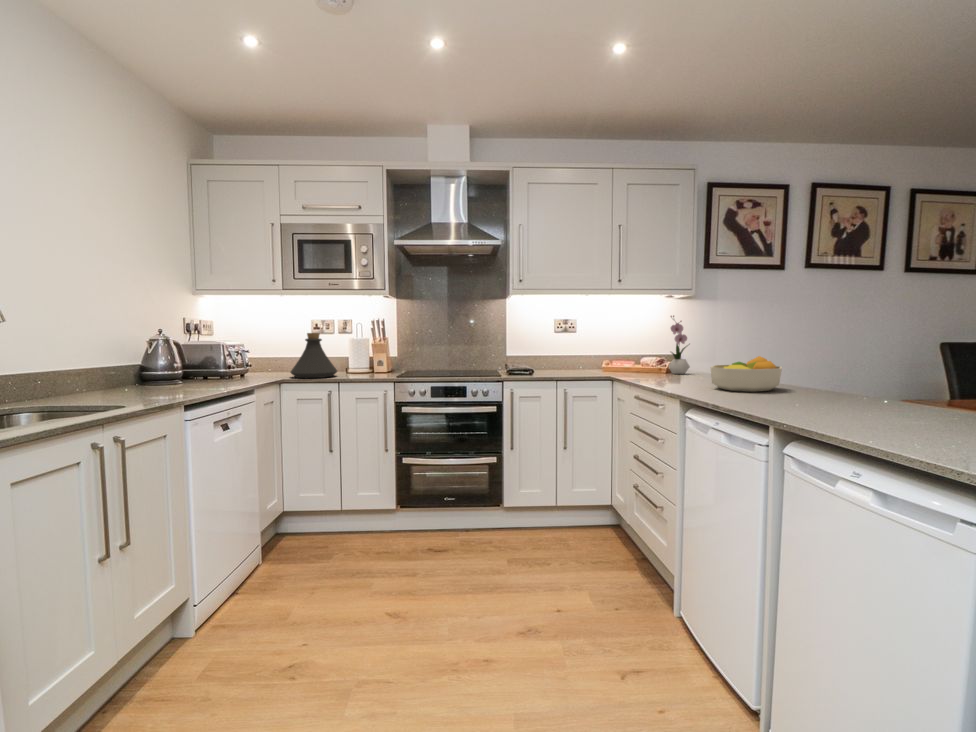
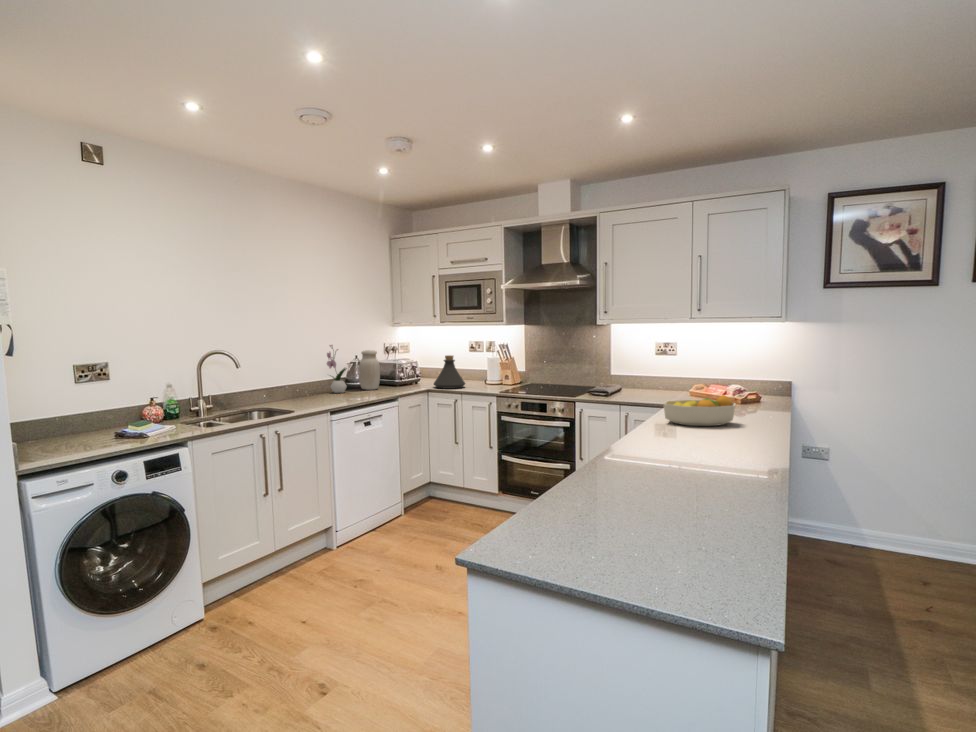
flower arrangement: present [669,316,690,374] -> present [327,345,347,393]
jar: none [168,323,208,386] -> present [359,350,380,390]

